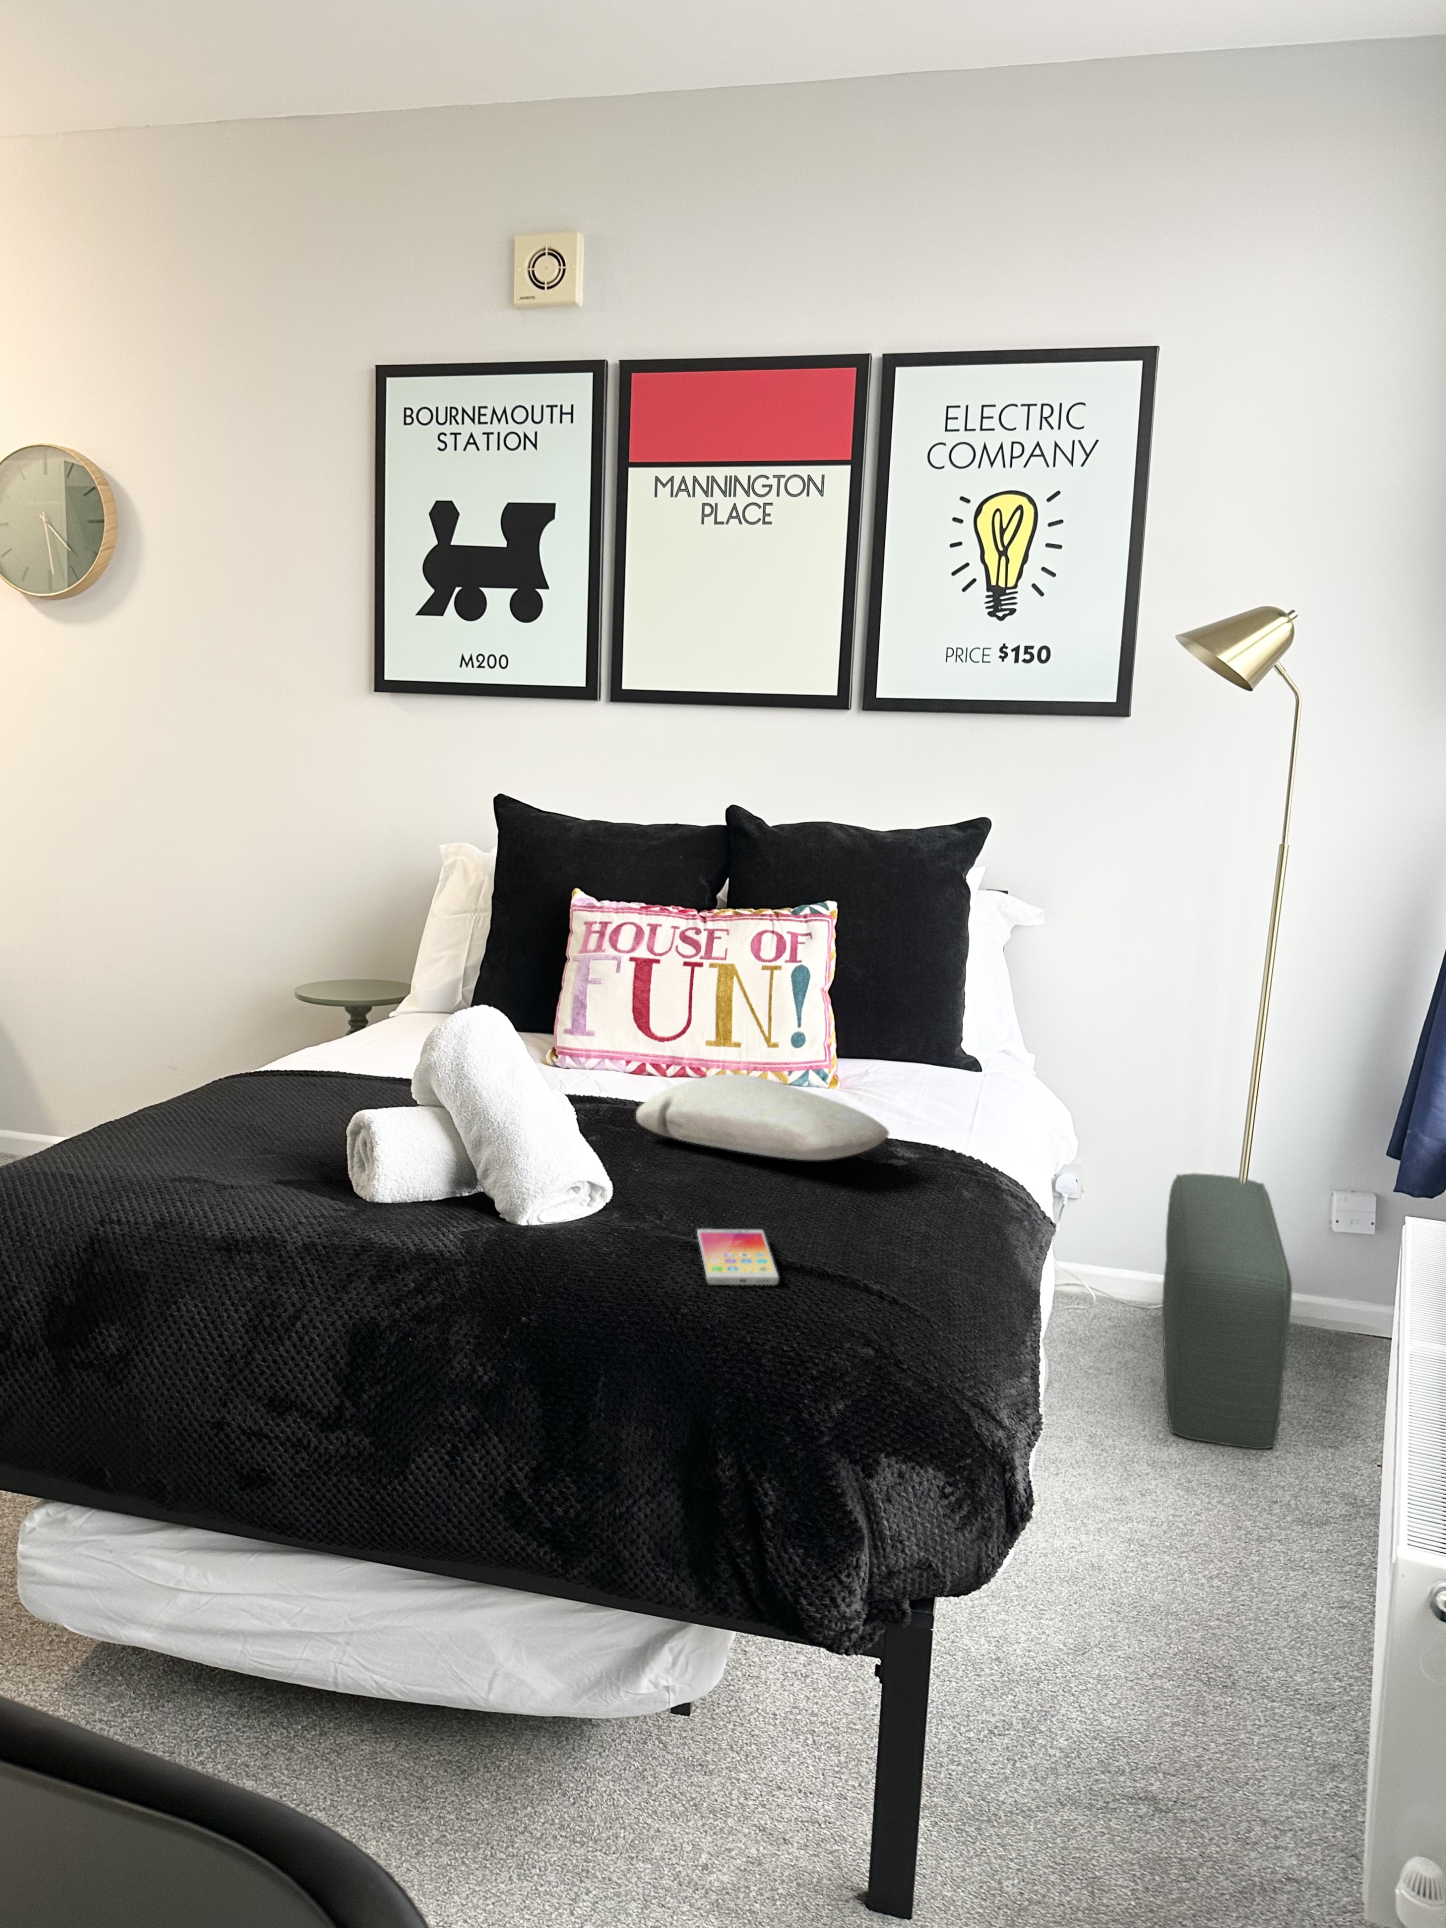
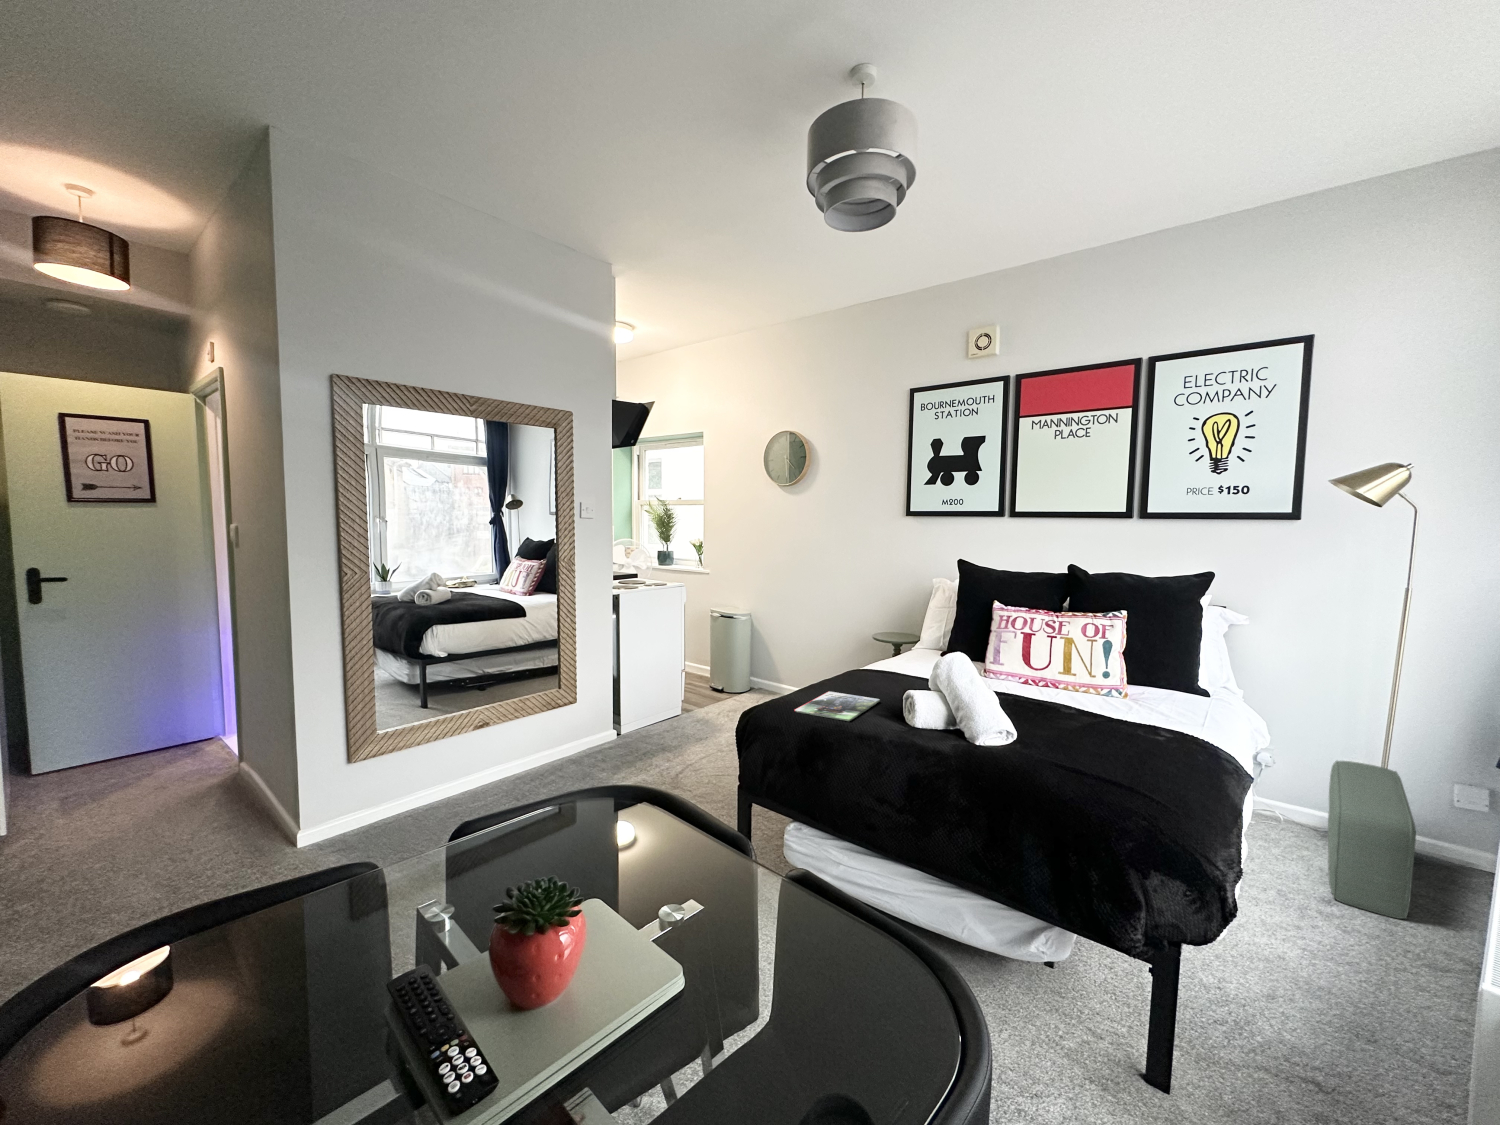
pillow: present [636,1074,889,1160] -> none [1026,687,1155,730]
magazine: none [59,1131,297,1205] -> present [794,692,880,721]
smartphone: present [697,1229,778,1285] -> none [1057,754,1097,783]

